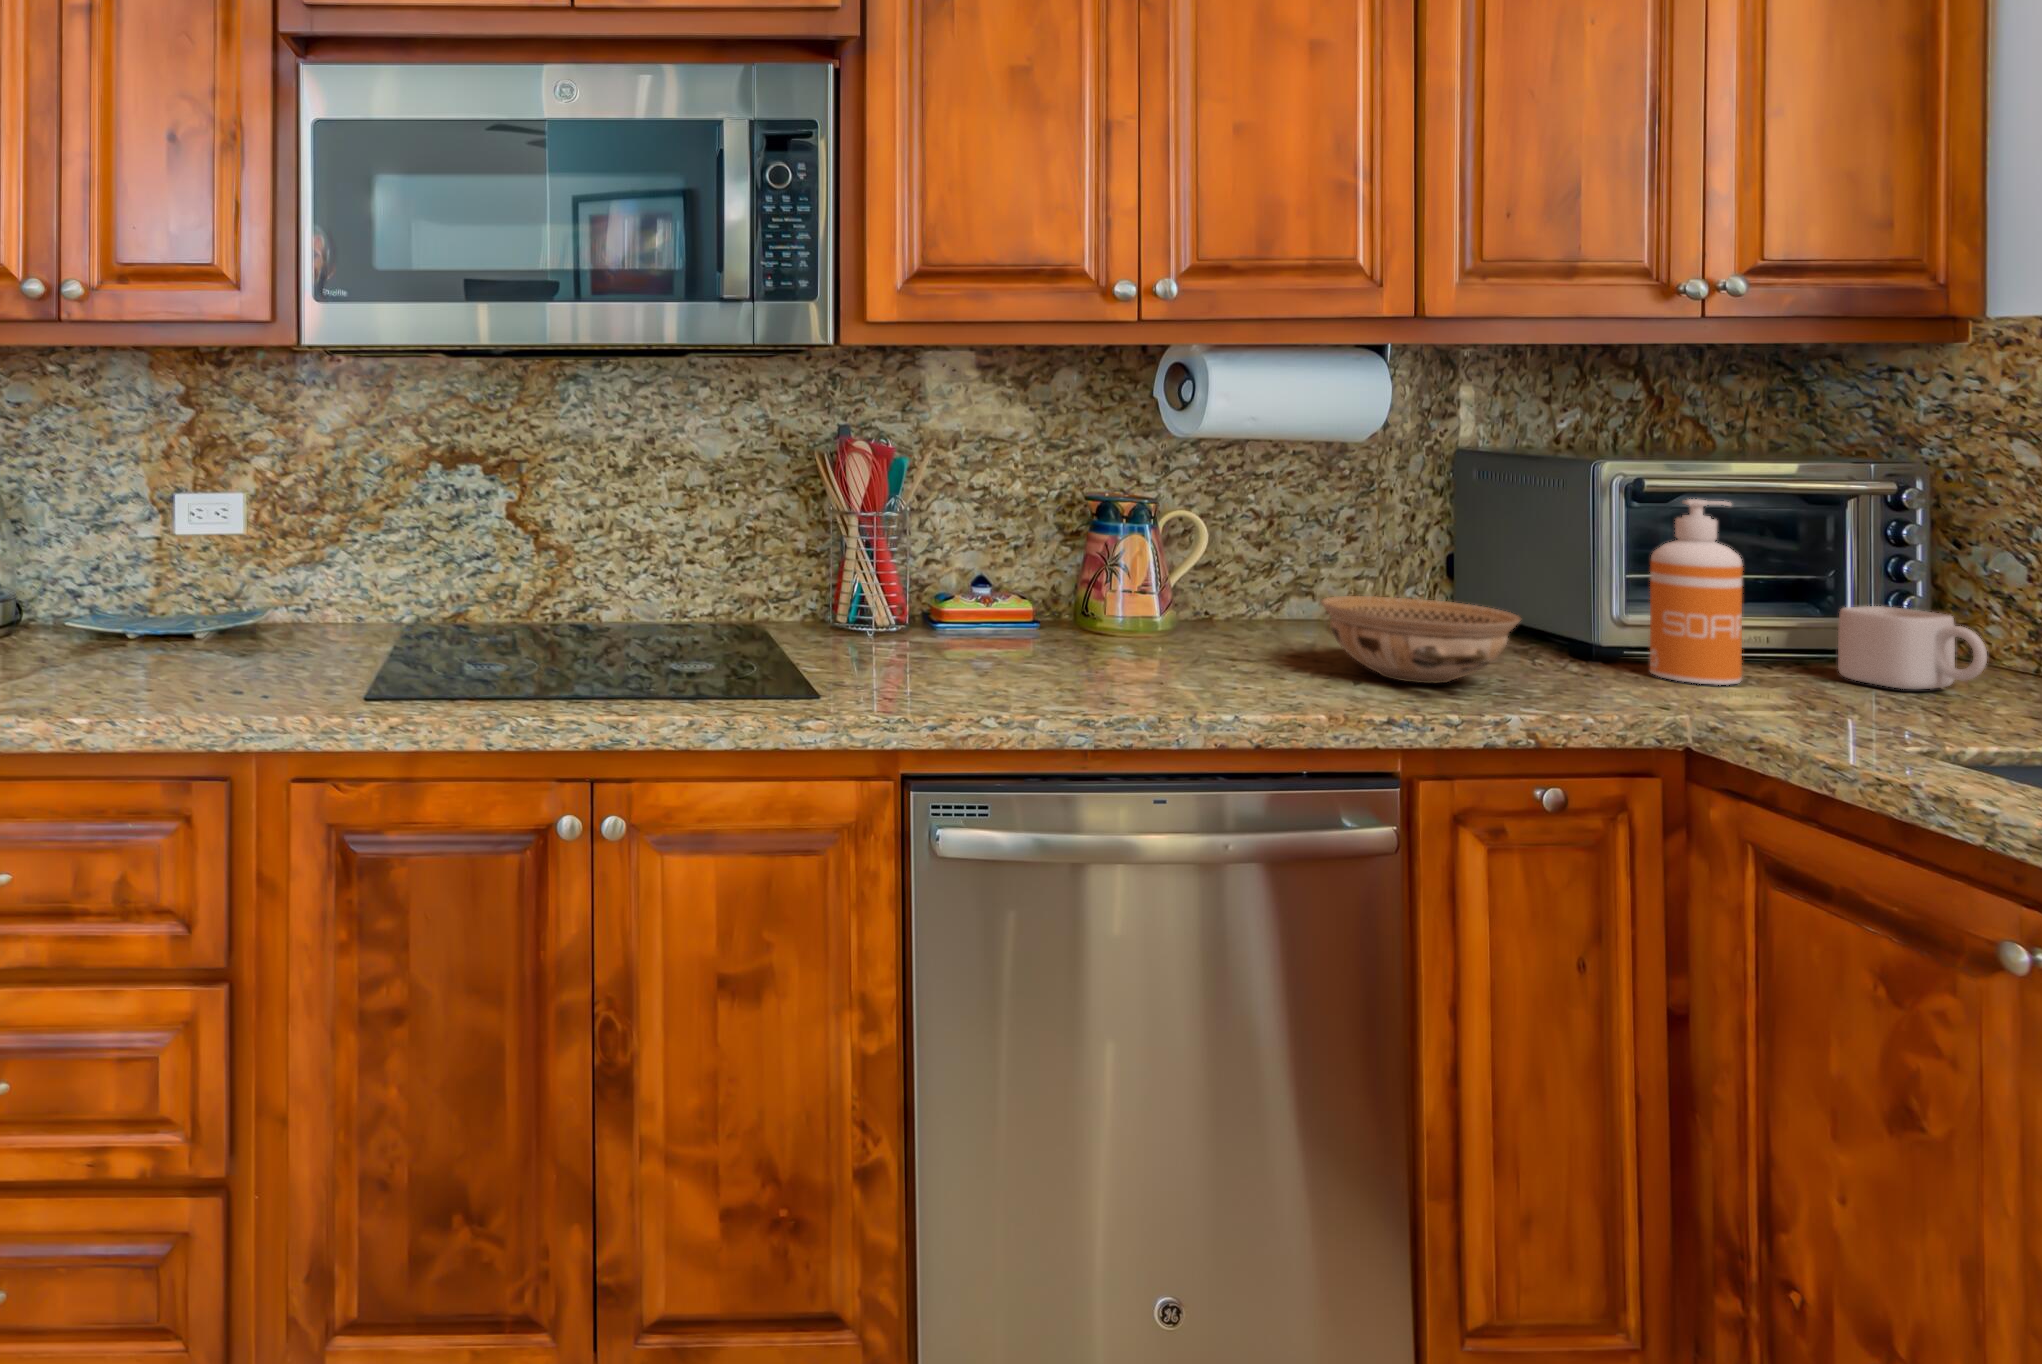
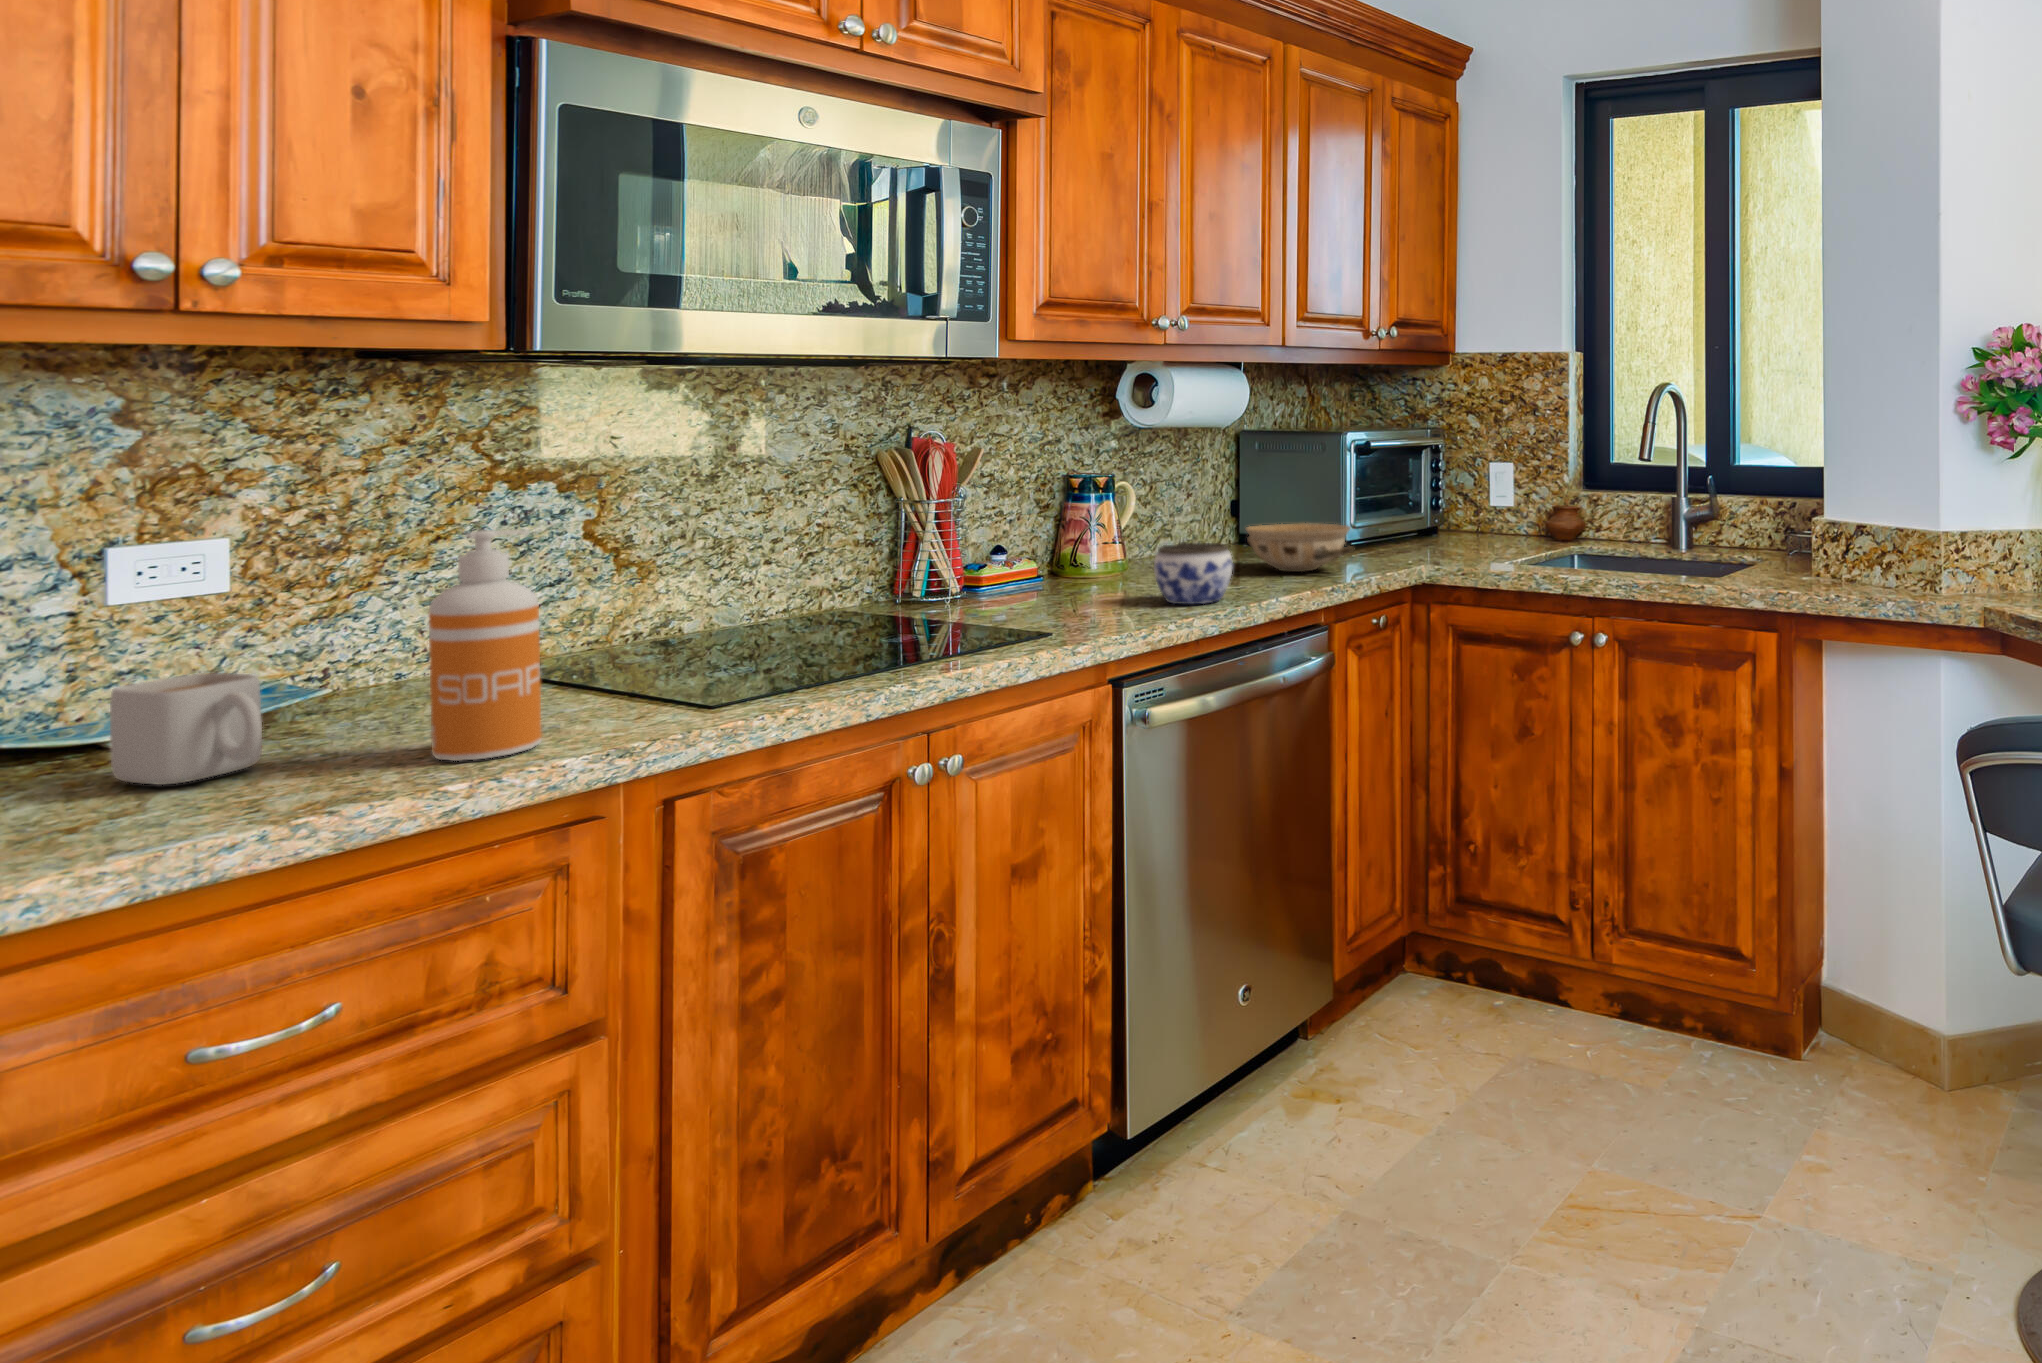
soap dispenser: present [1650,499,1743,685] -> present [429,530,542,761]
jar: none [1048,604,1169,701] -> present [1154,542,1233,604]
mug: present [1838,606,1987,689] -> present [110,673,262,785]

